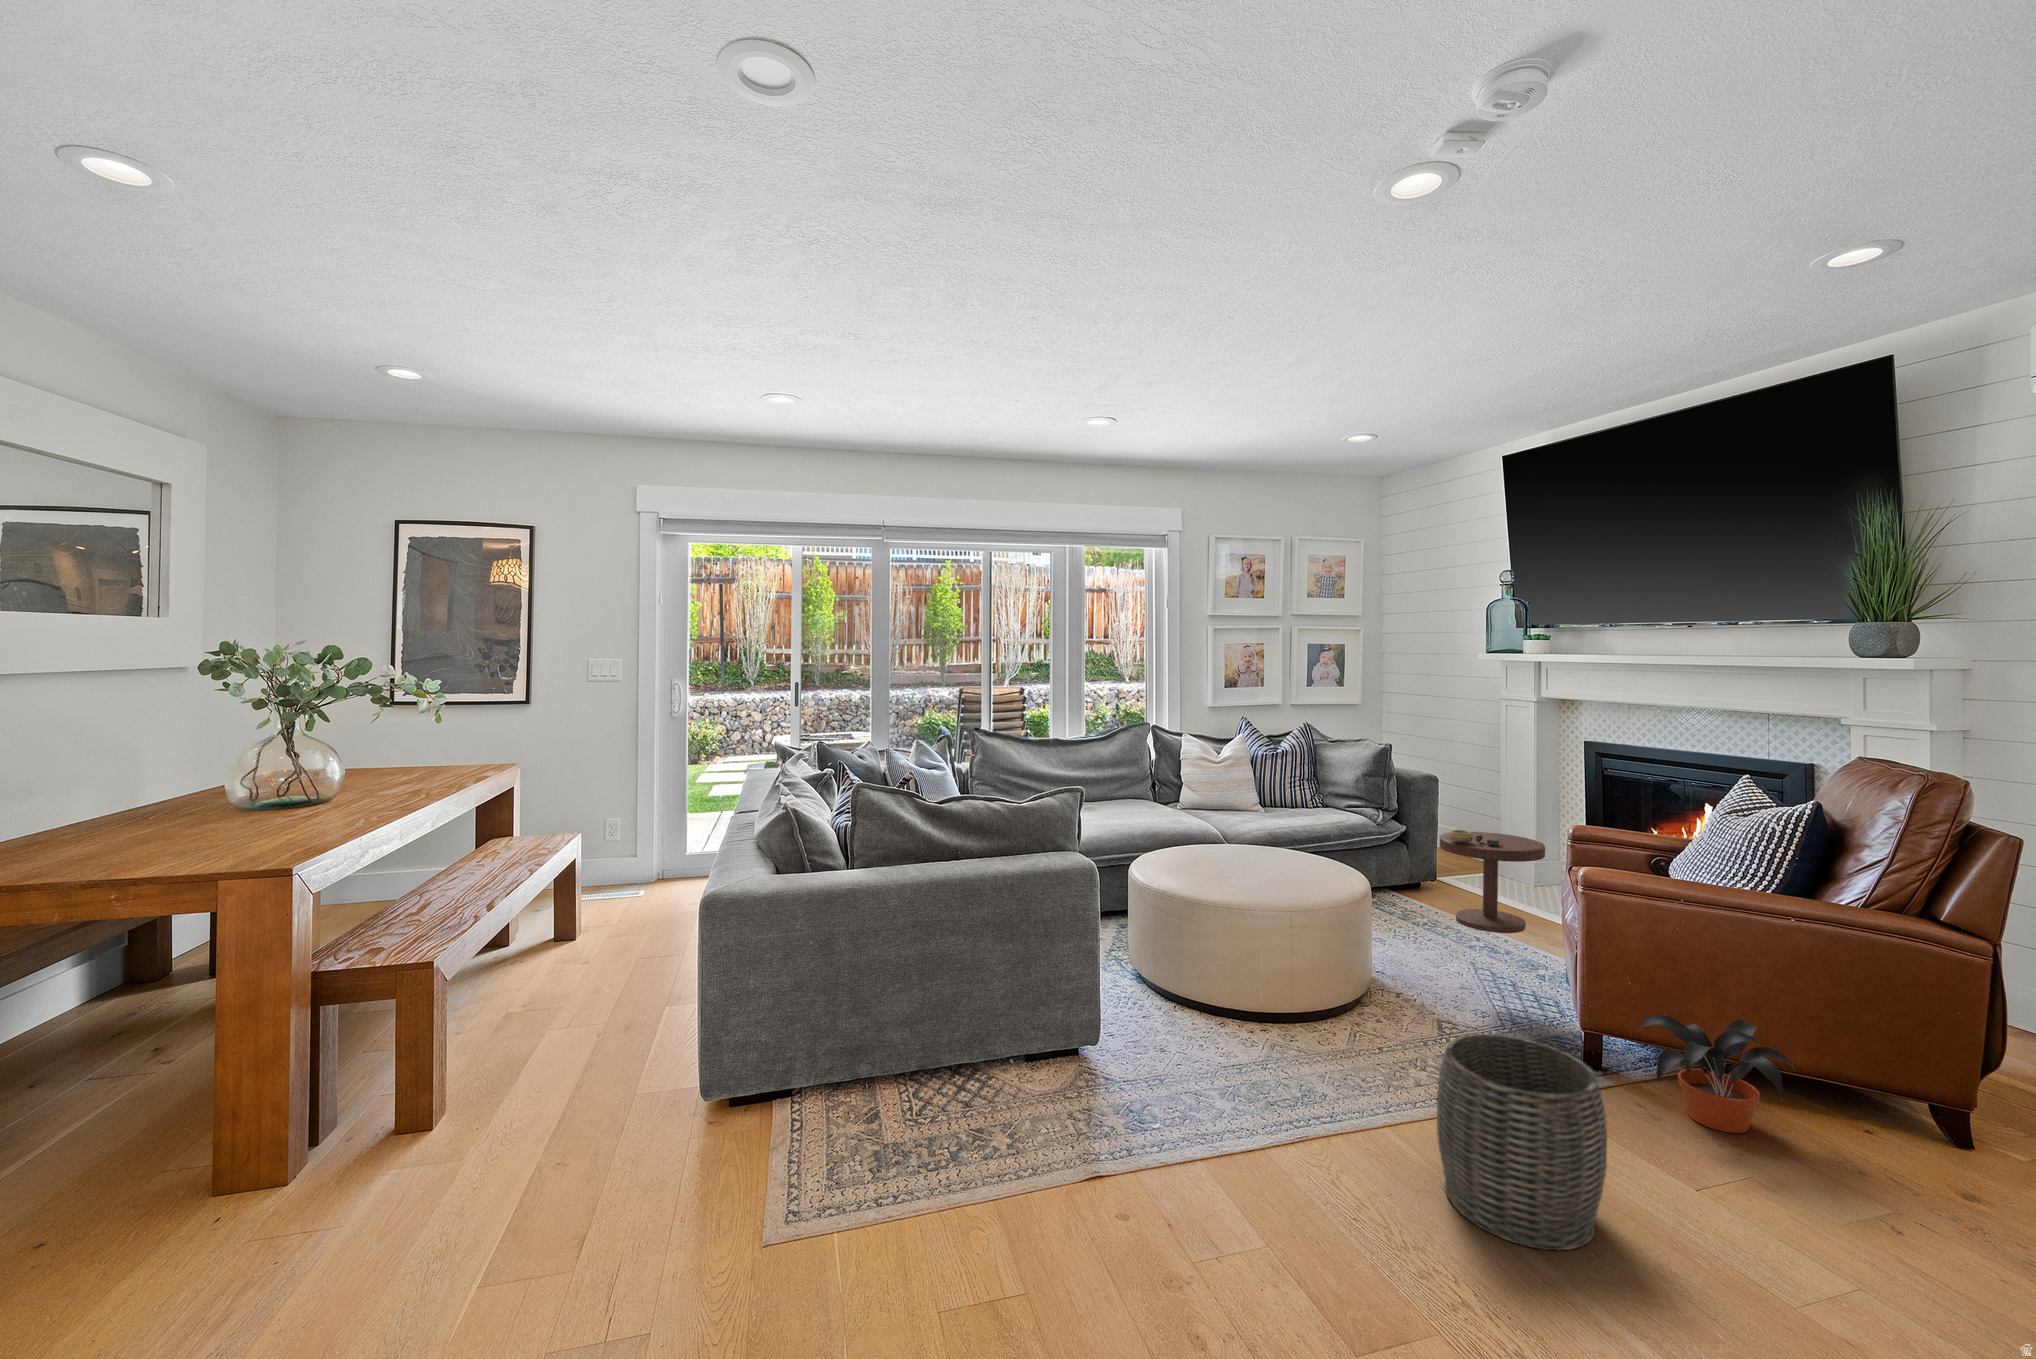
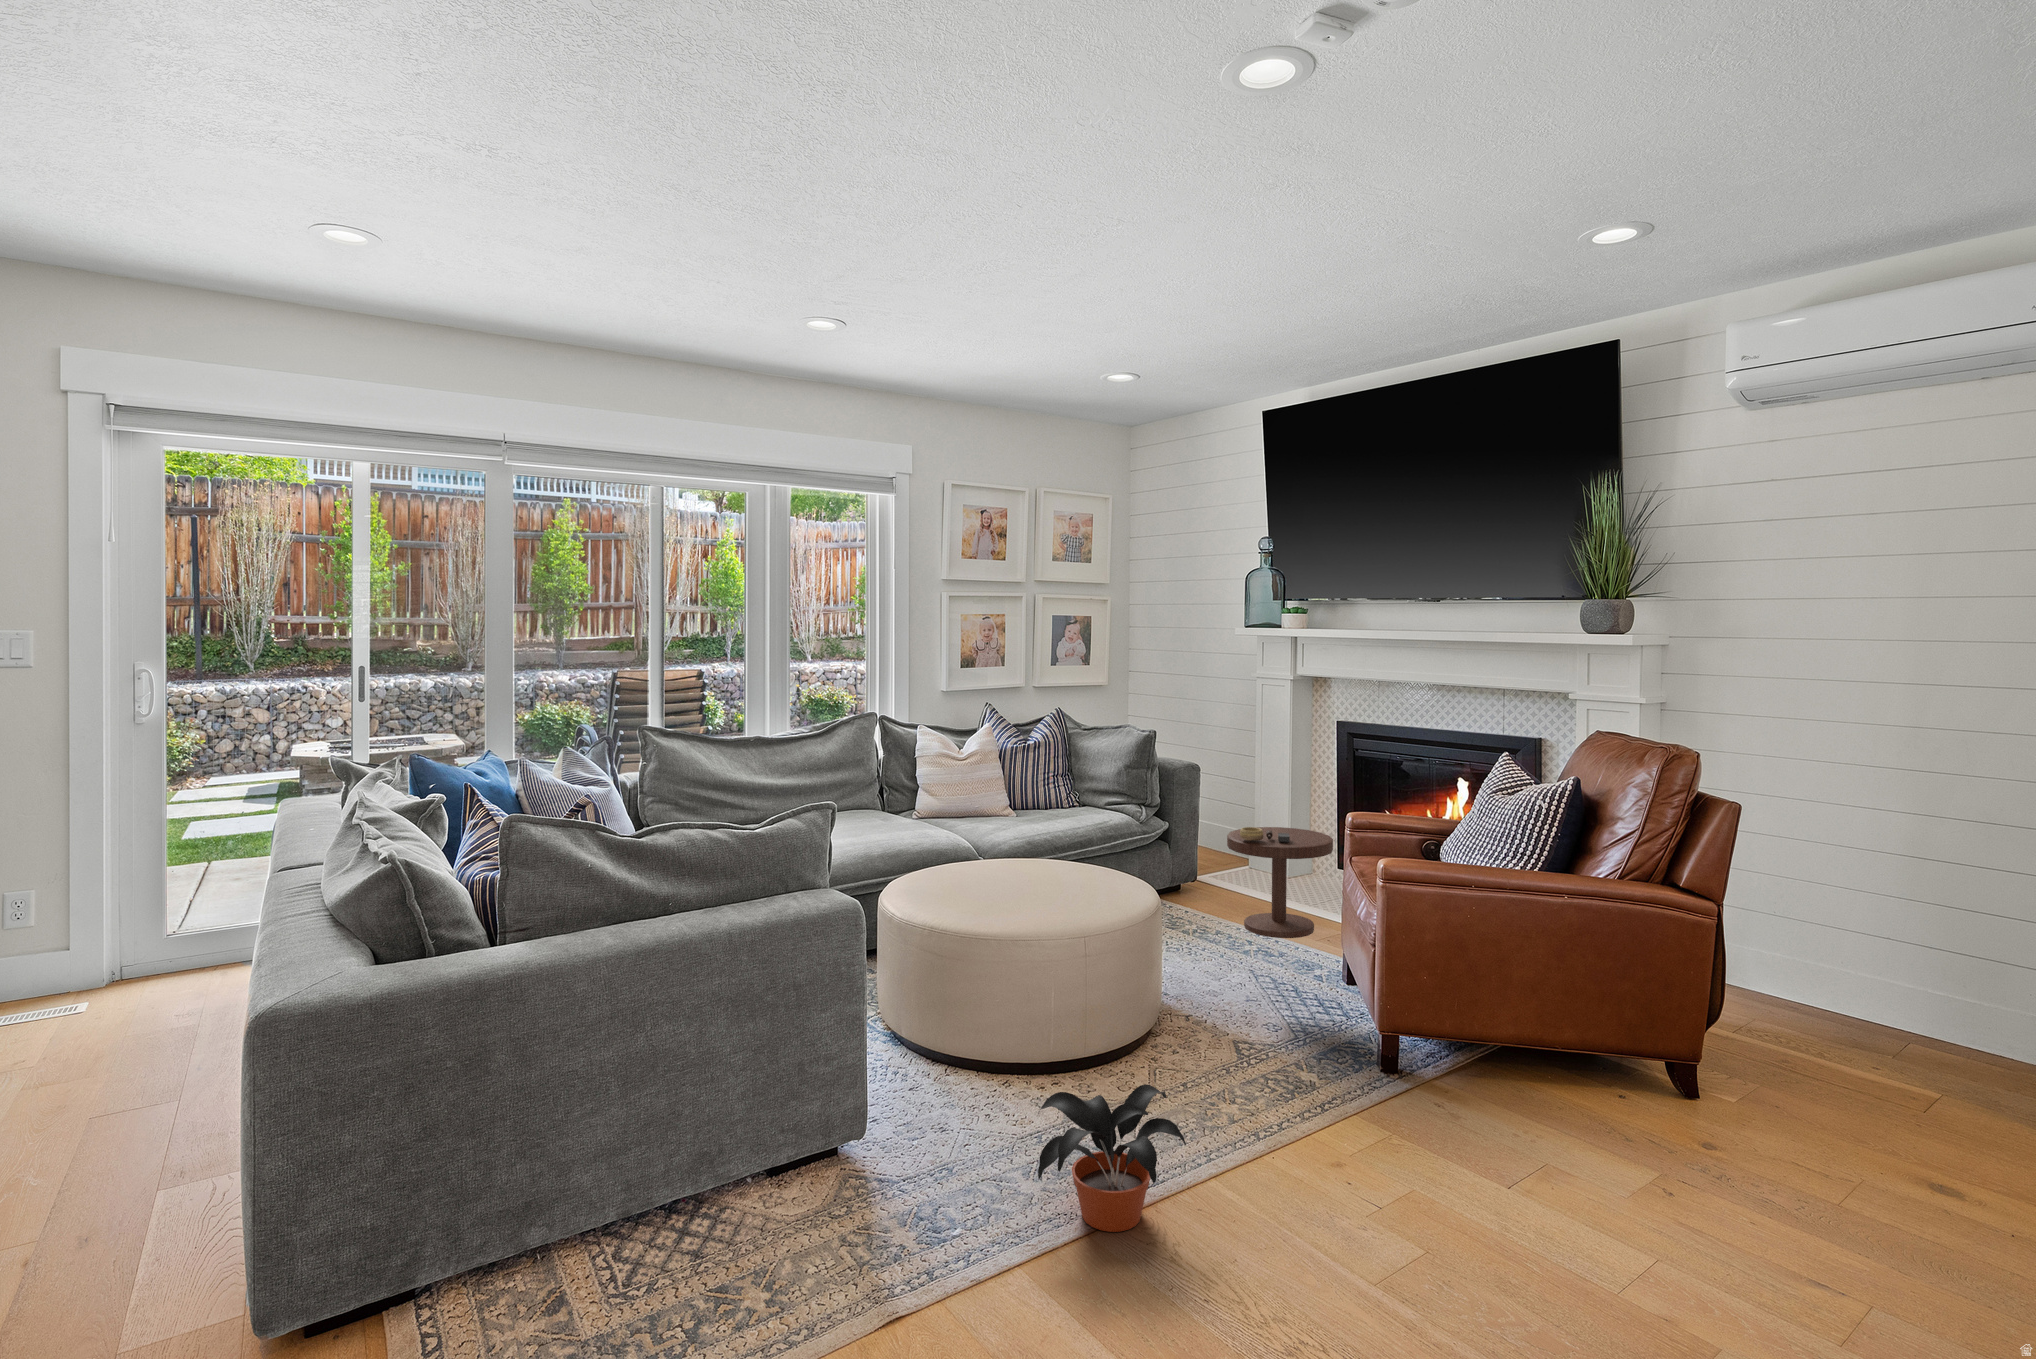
potted plant: present [1638,1015,1794,1133] -> present [1038,1084,1186,1232]
woven basket: present [1437,1034,1607,1251] -> none [1274,1059,1444,1291]

